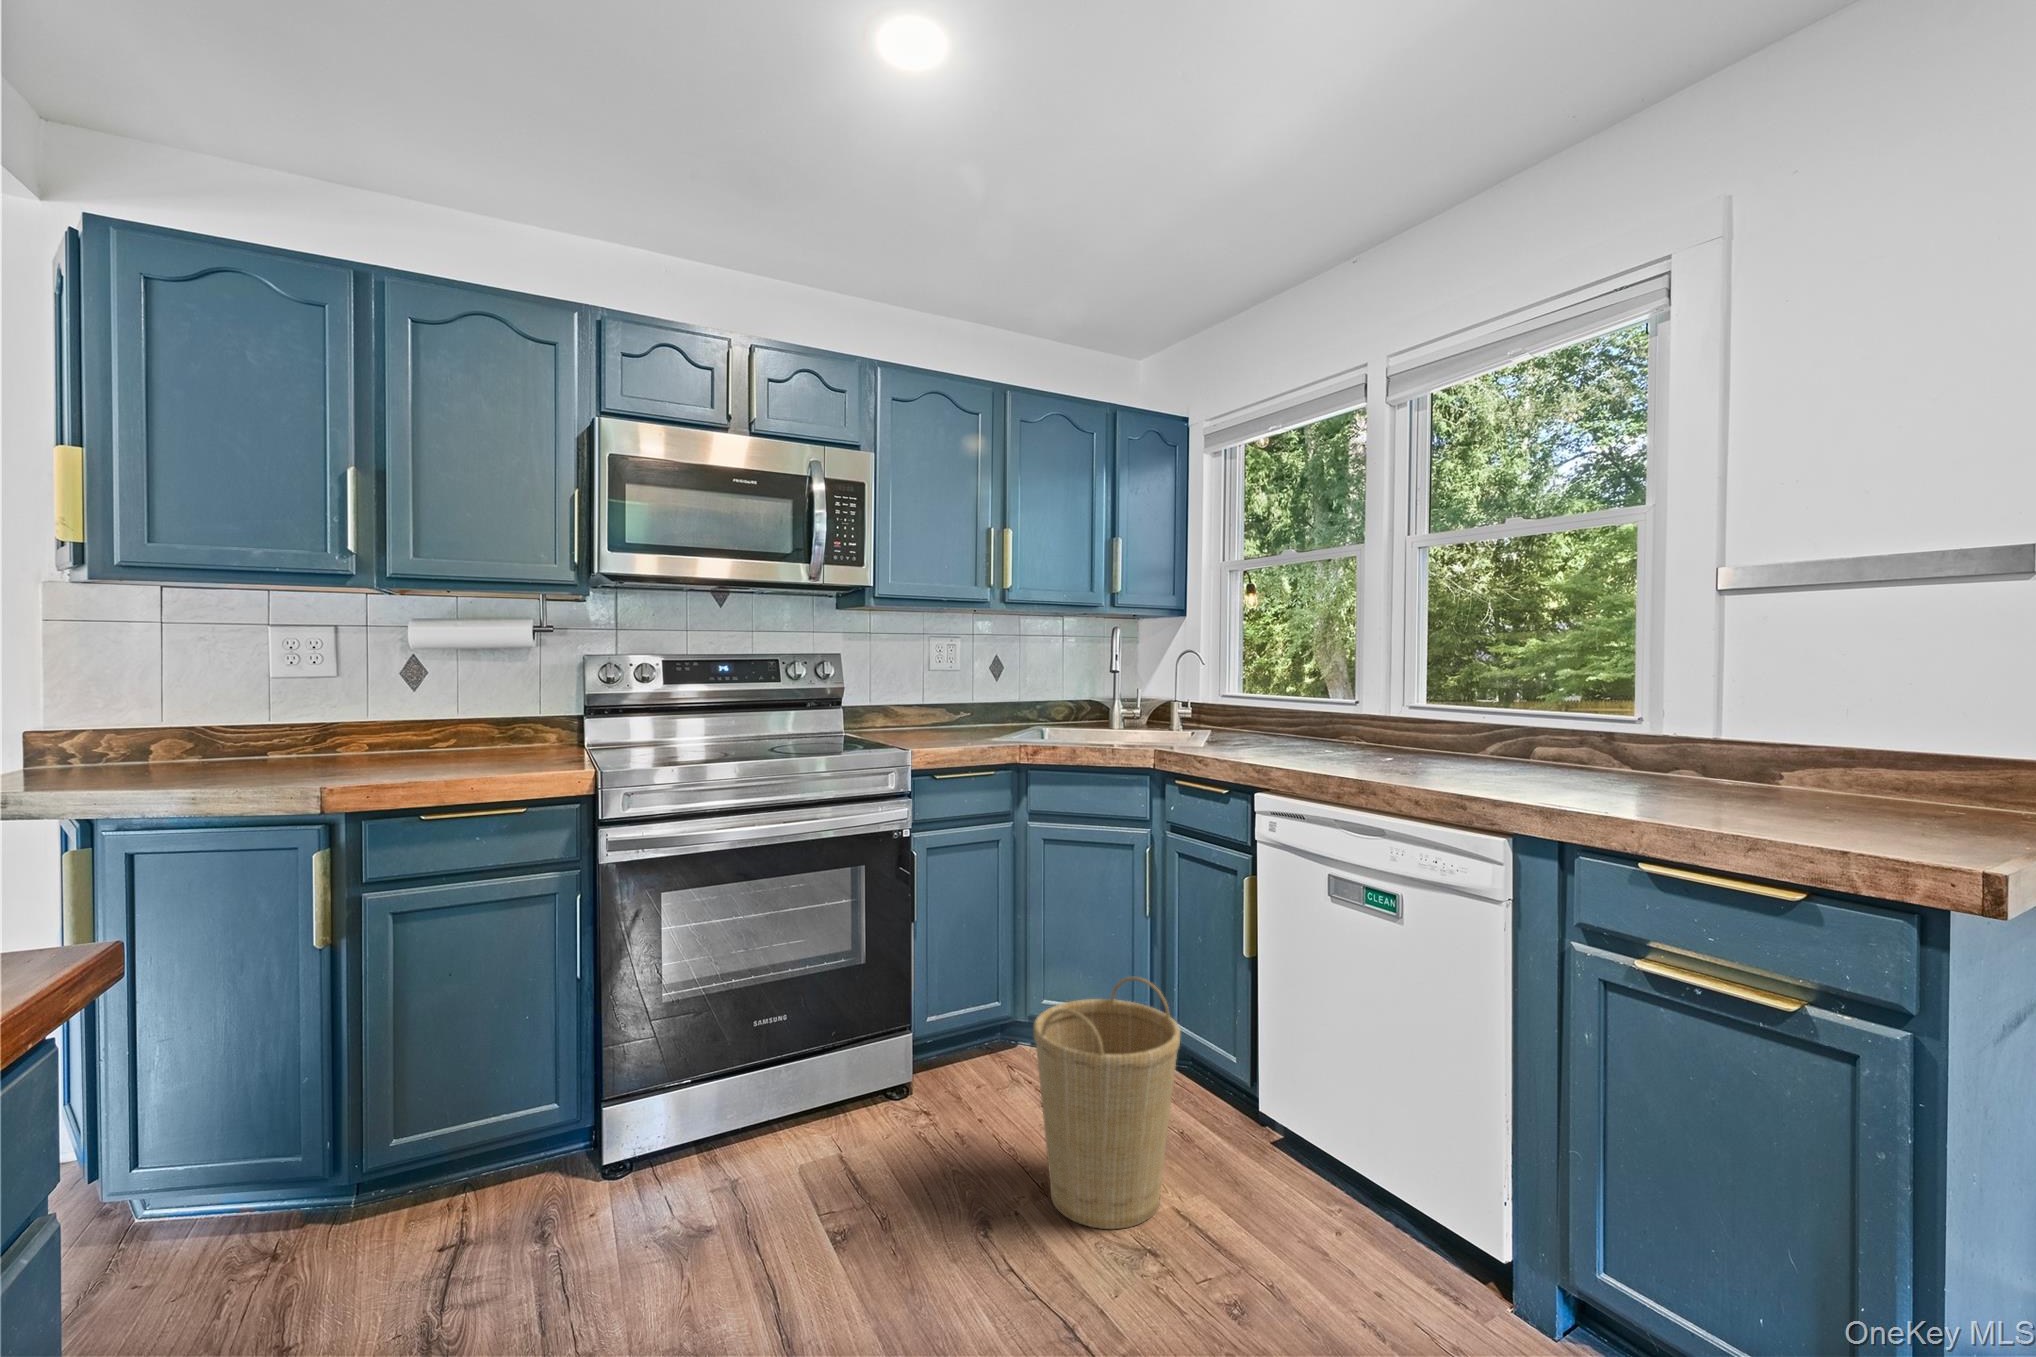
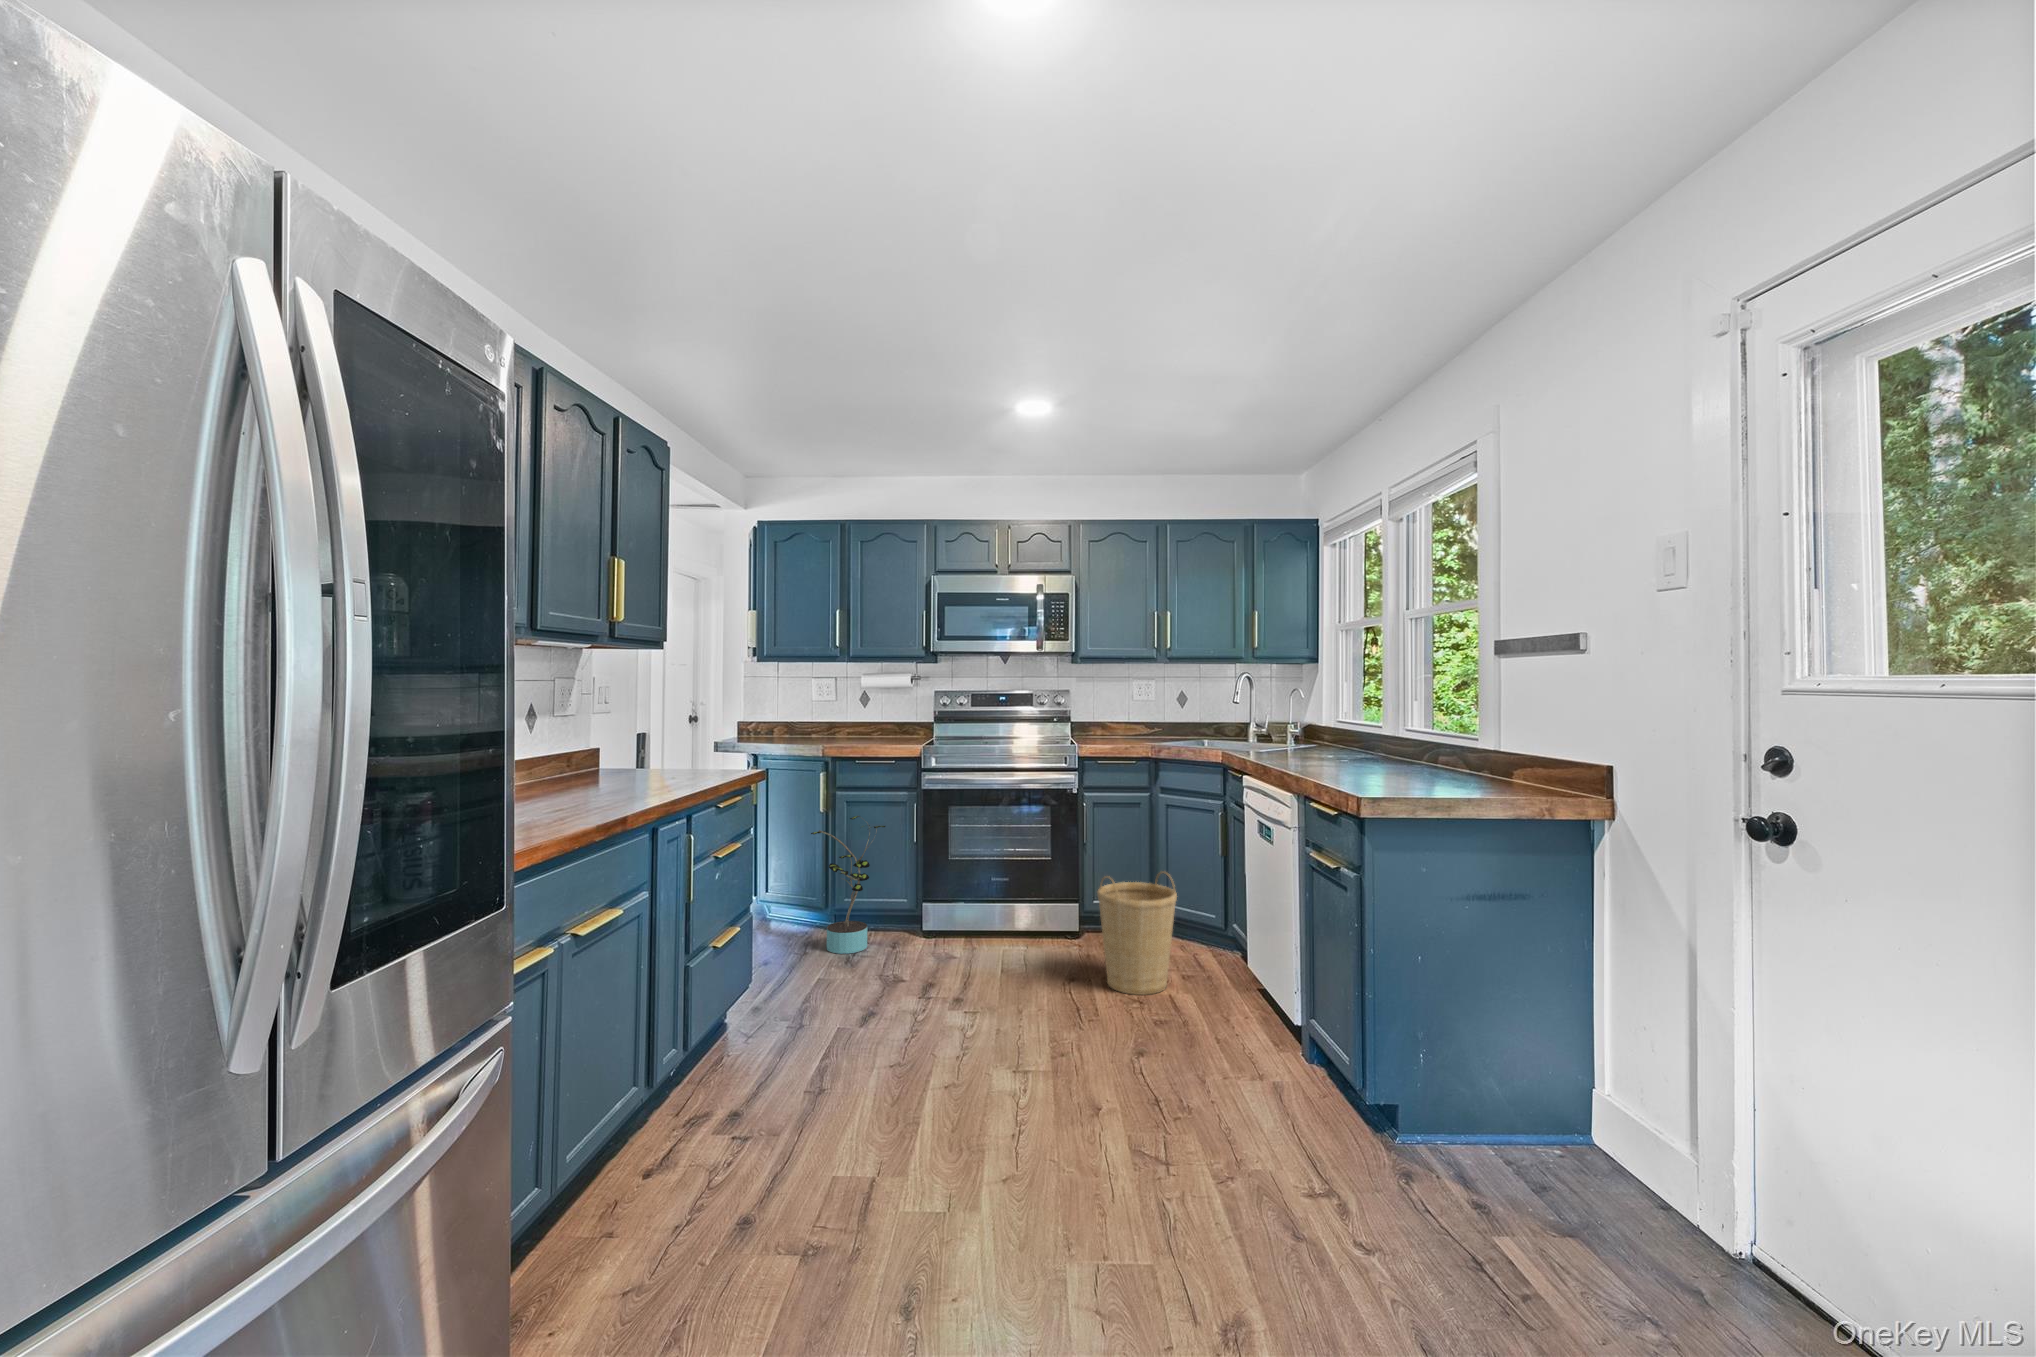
potted plant: none [310,943,527,1300] -> present [811,816,885,954]

